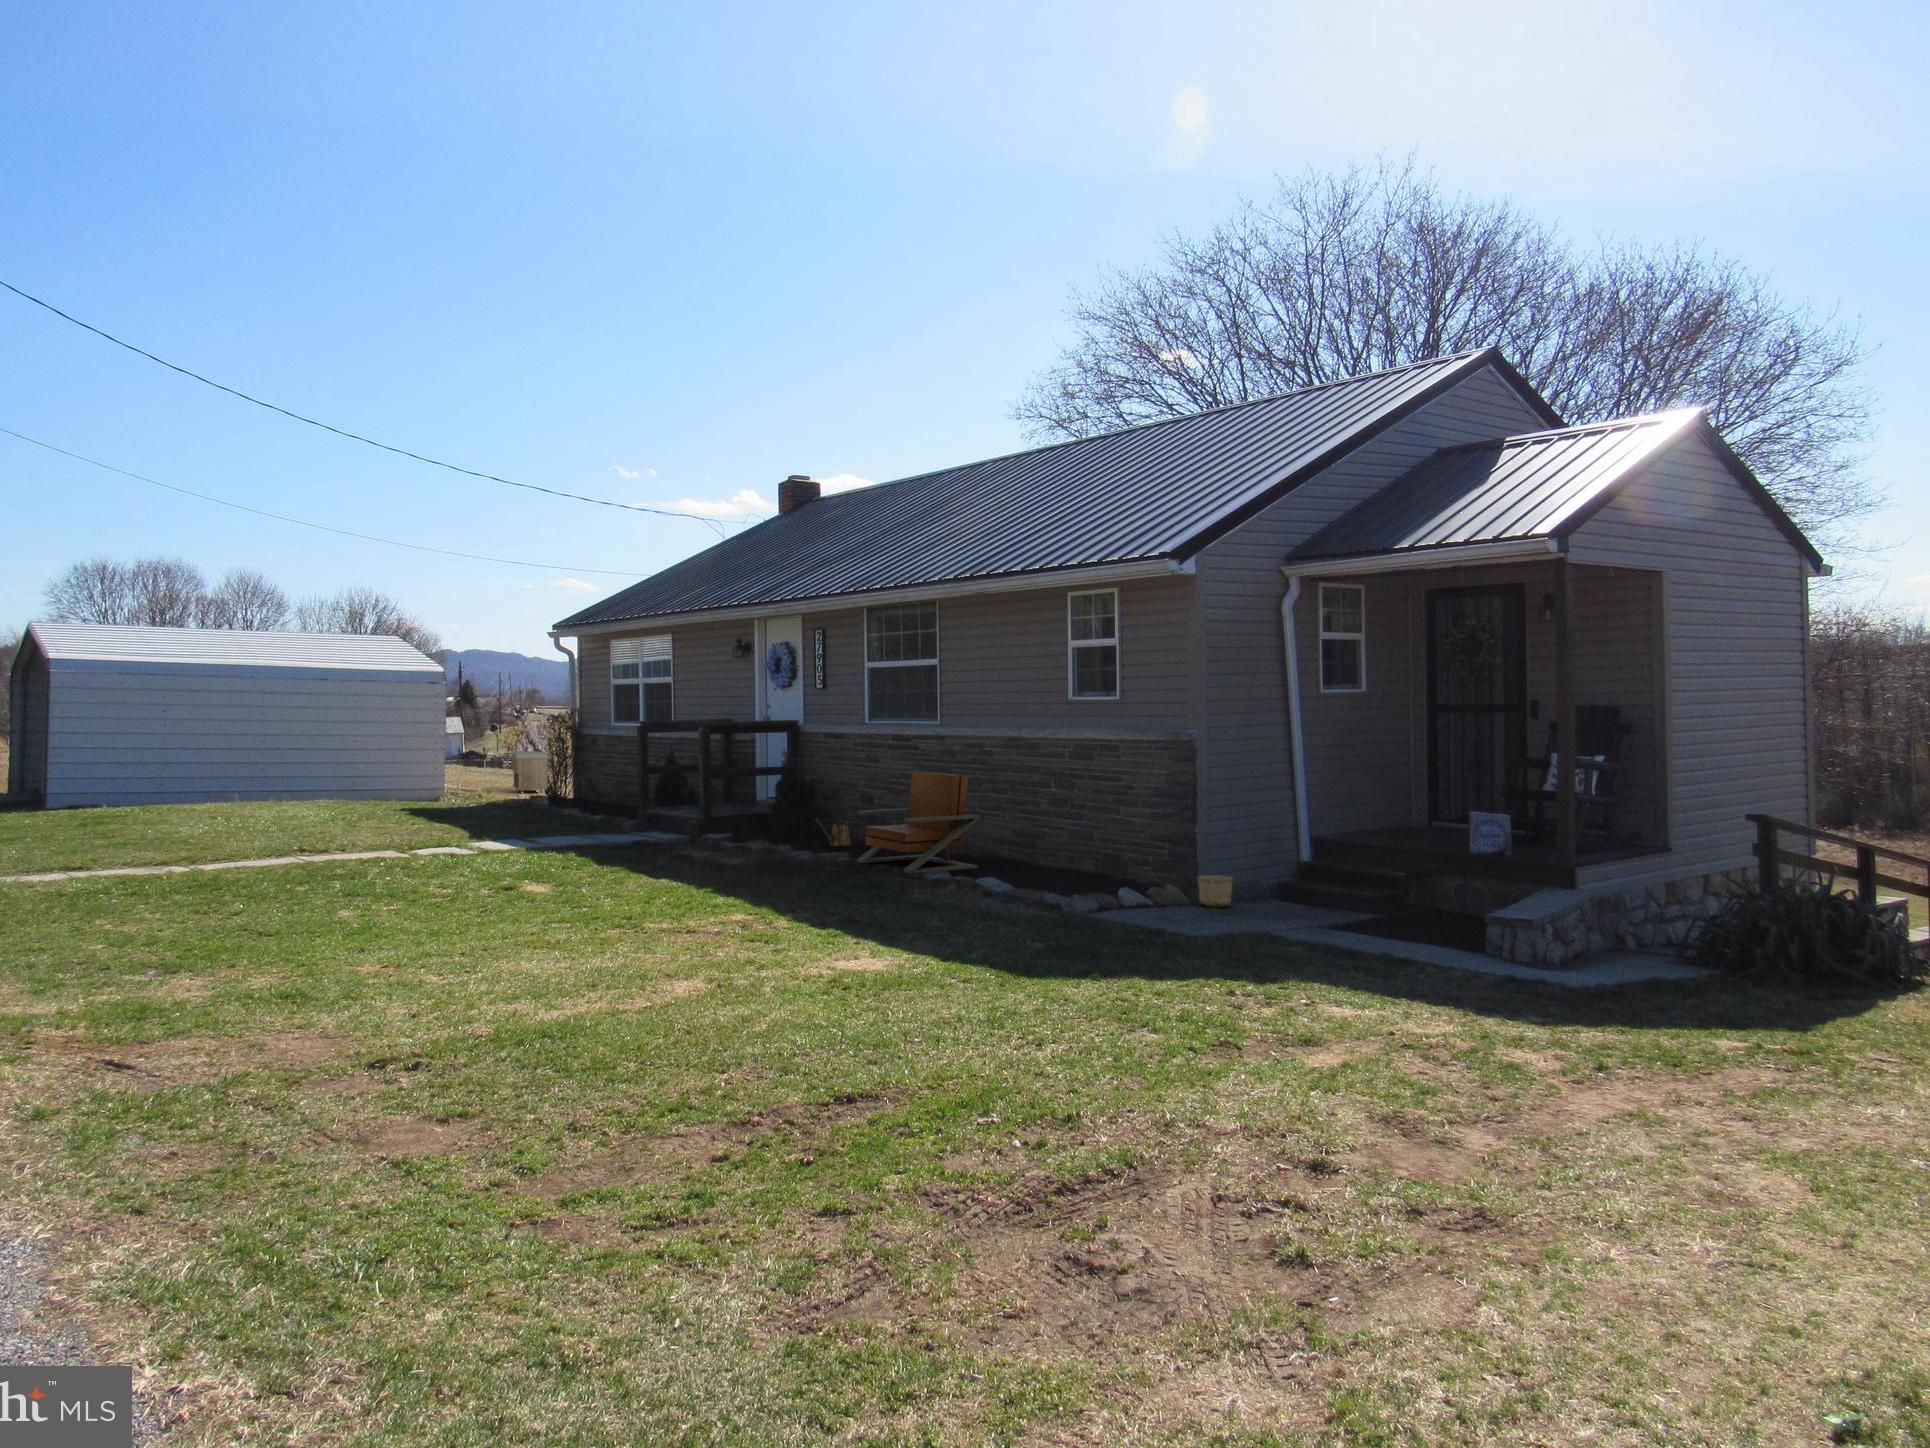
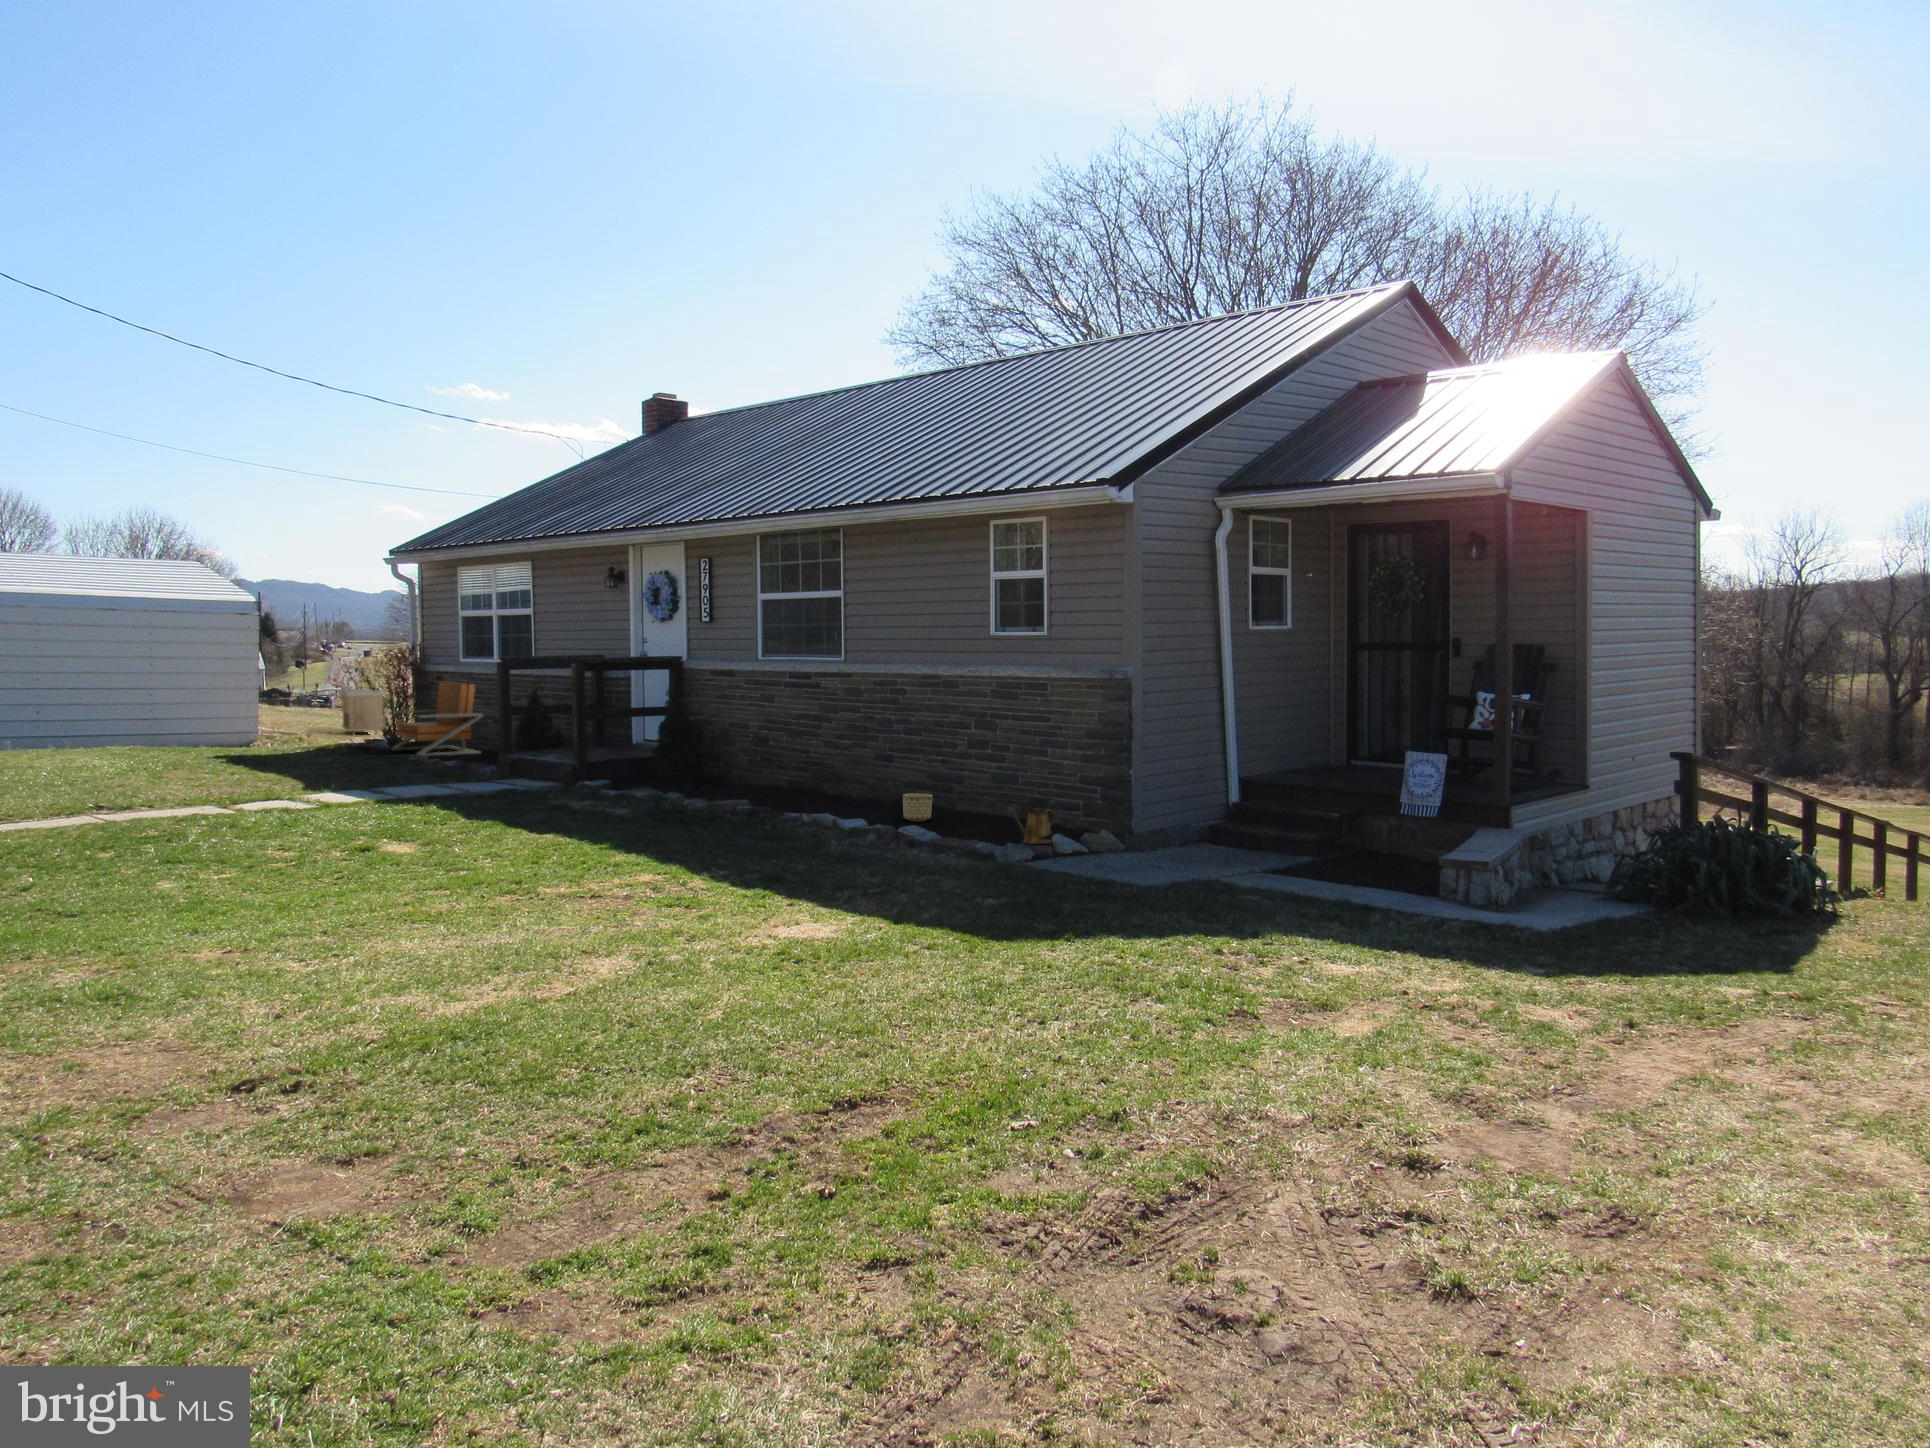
lounge chair: present [857,771,981,873] -> present [392,681,483,756]
watering can: present [815,819,851,846] -> present [1009,808,1055,844]
planter: present [1198,875,1232,907] -> present [903,793,933,822]

